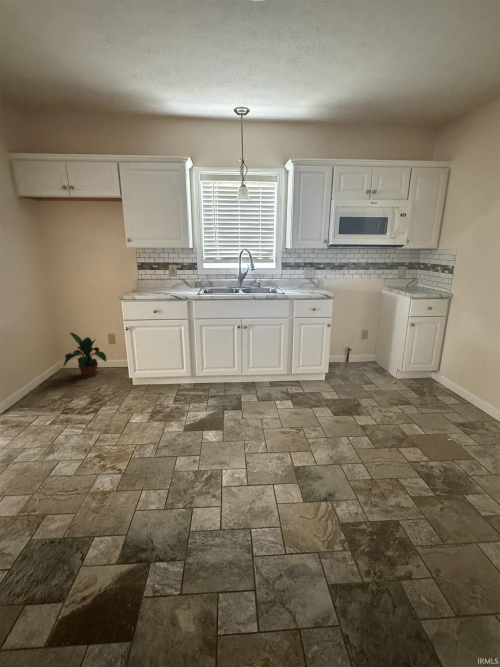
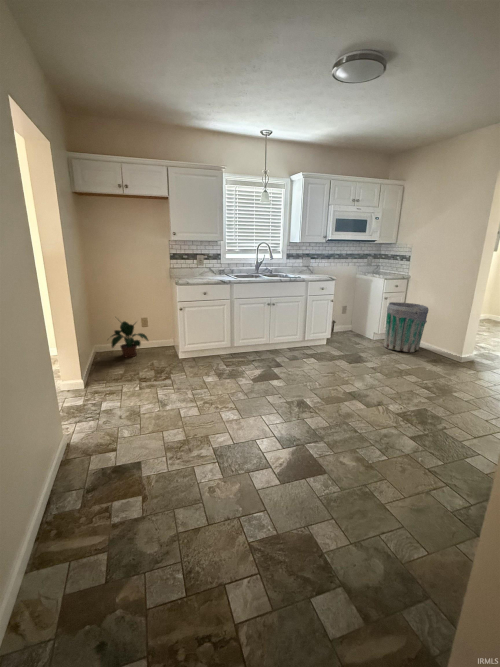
trash can: none [404,329,475,406] -> present [383,302,429,352]

